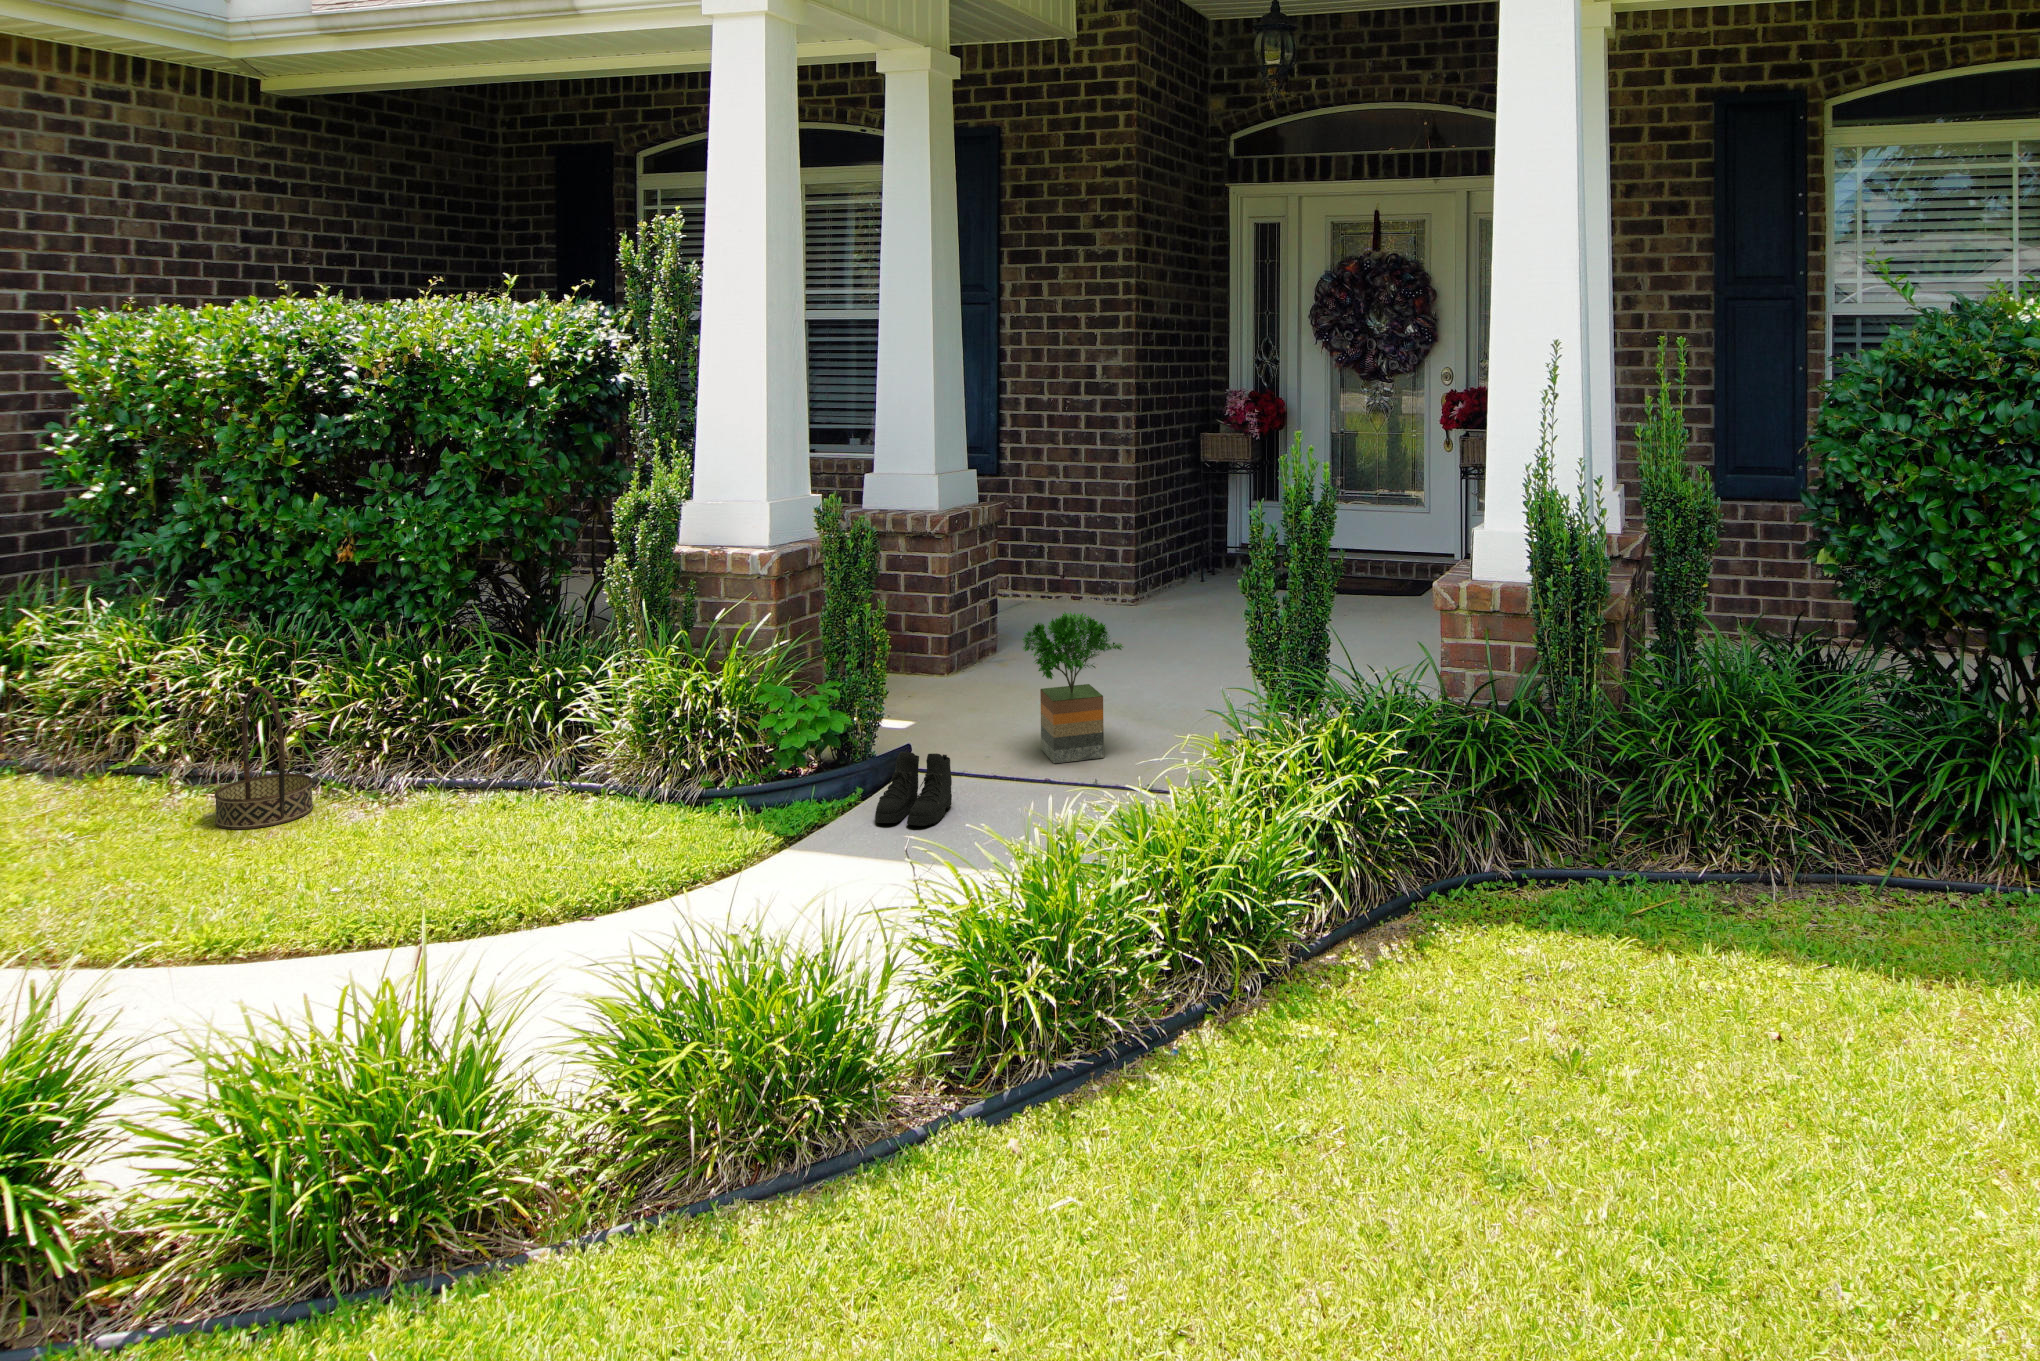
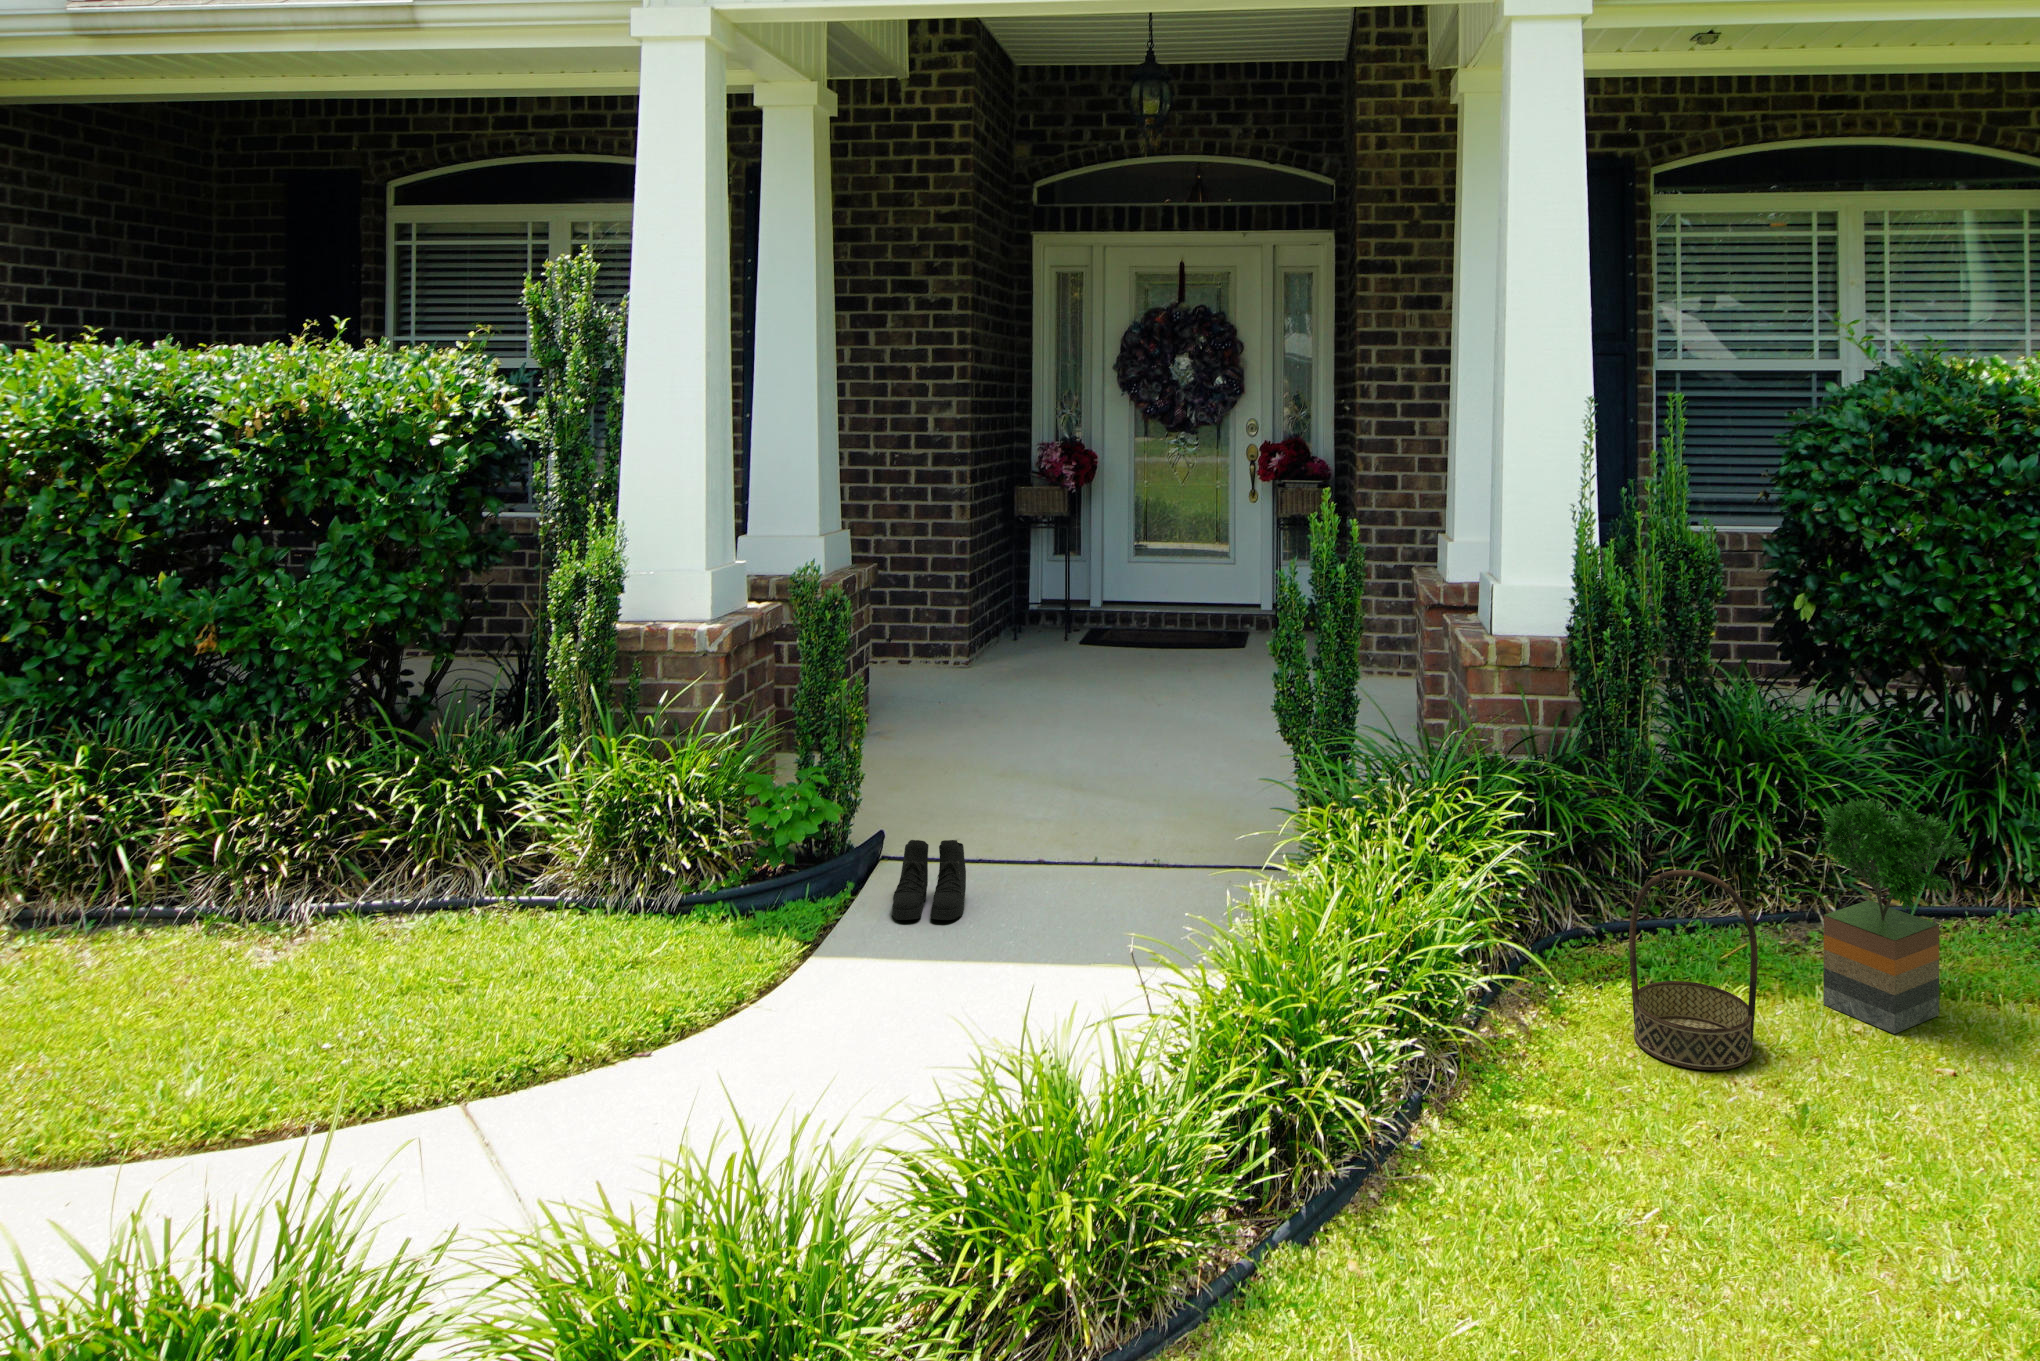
potted tree: present [1022,612,1123,763] -> present [1822,798,1967,1034]
basket: present [214,687,313,829] -> present [1629,870,1758,1070]

